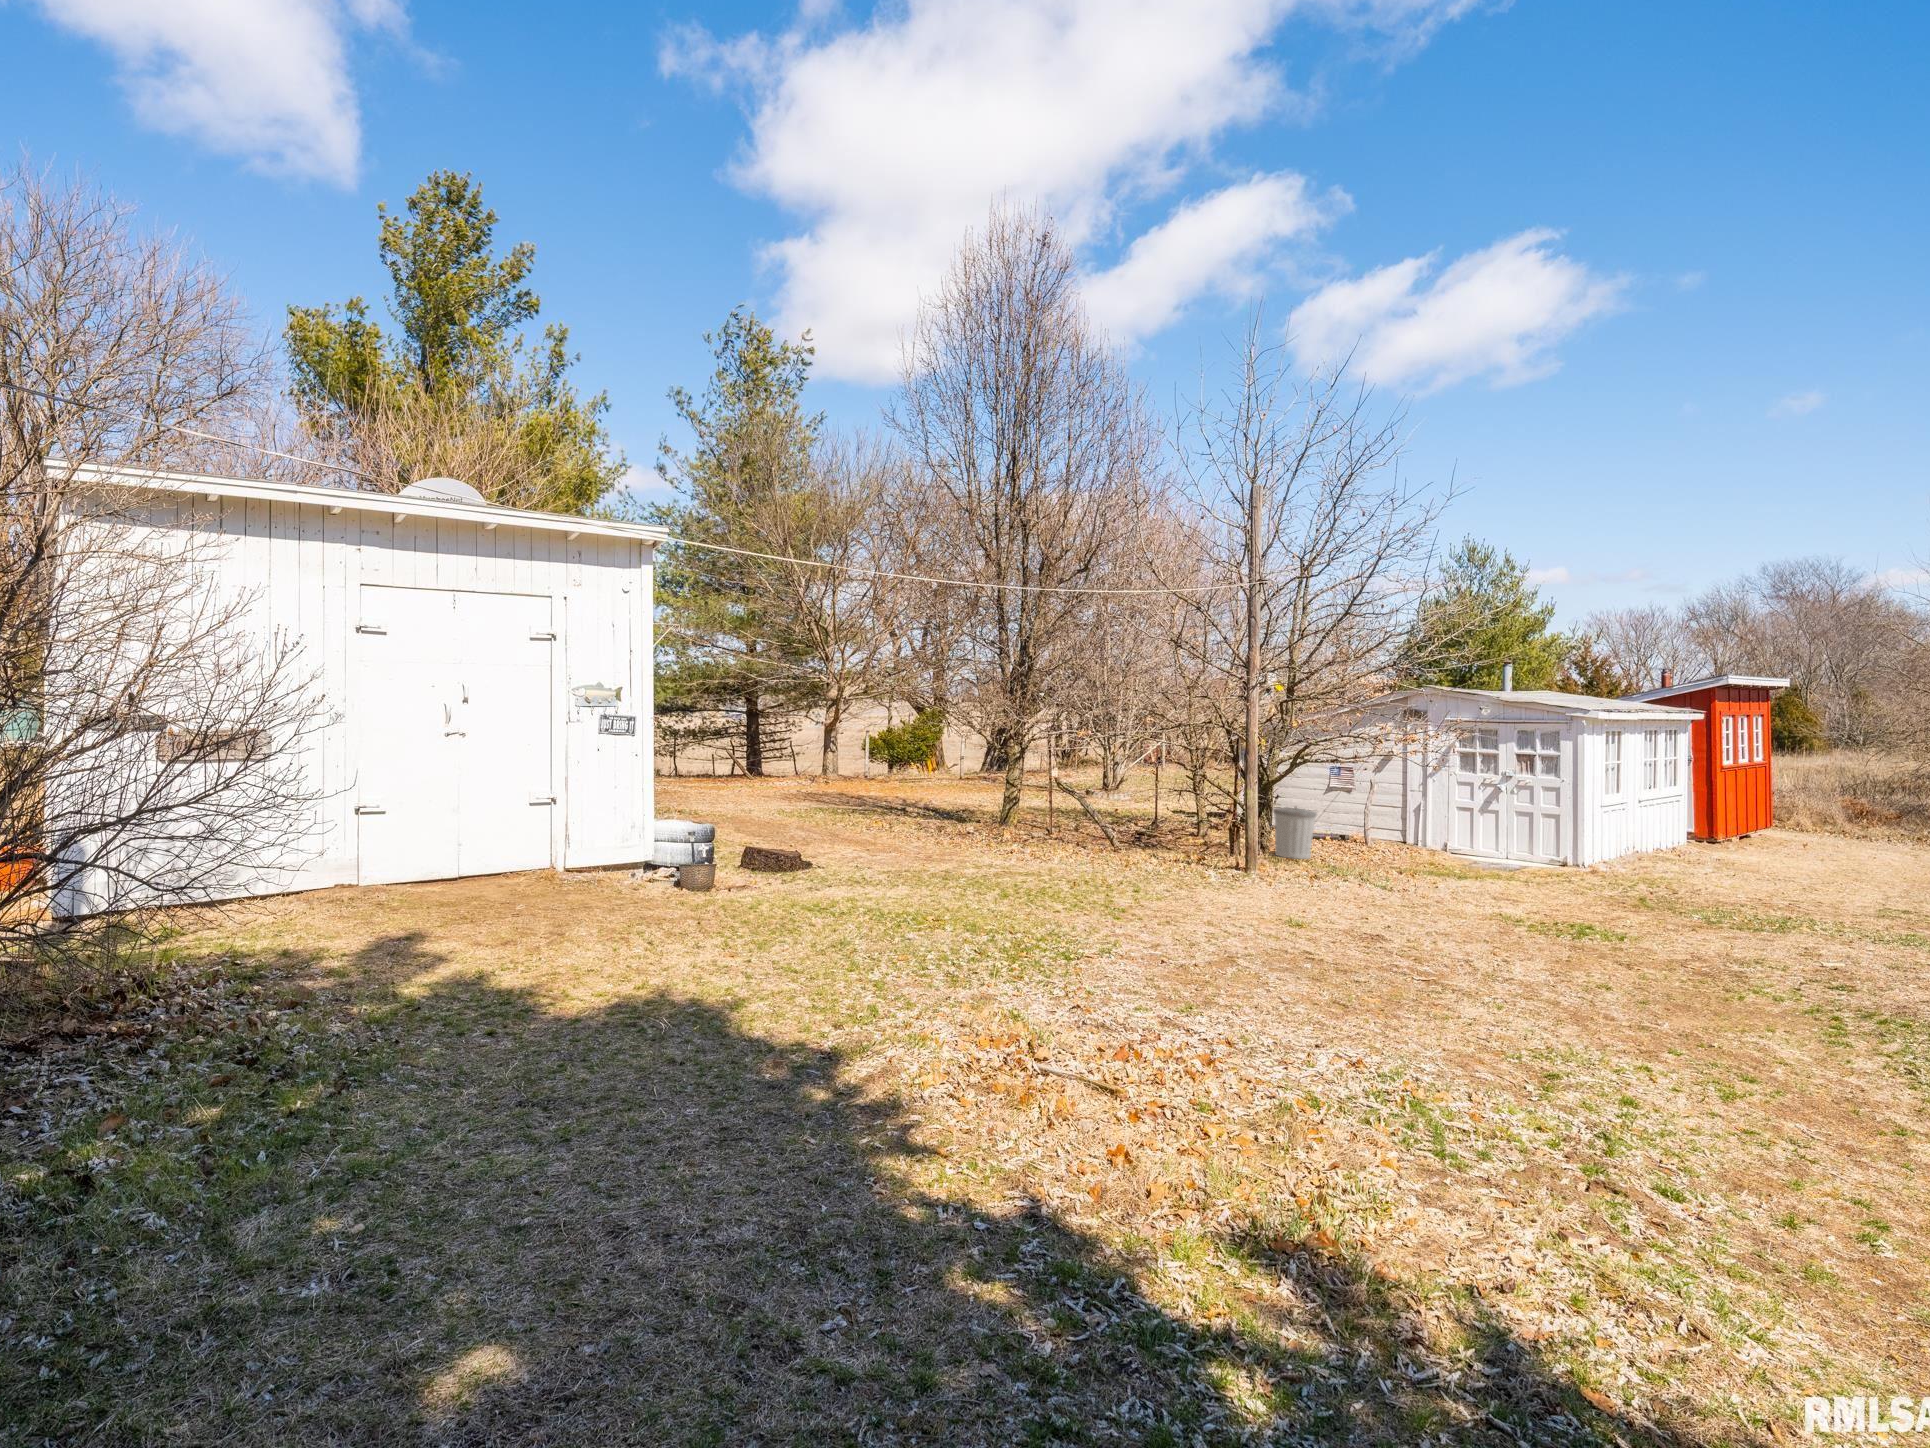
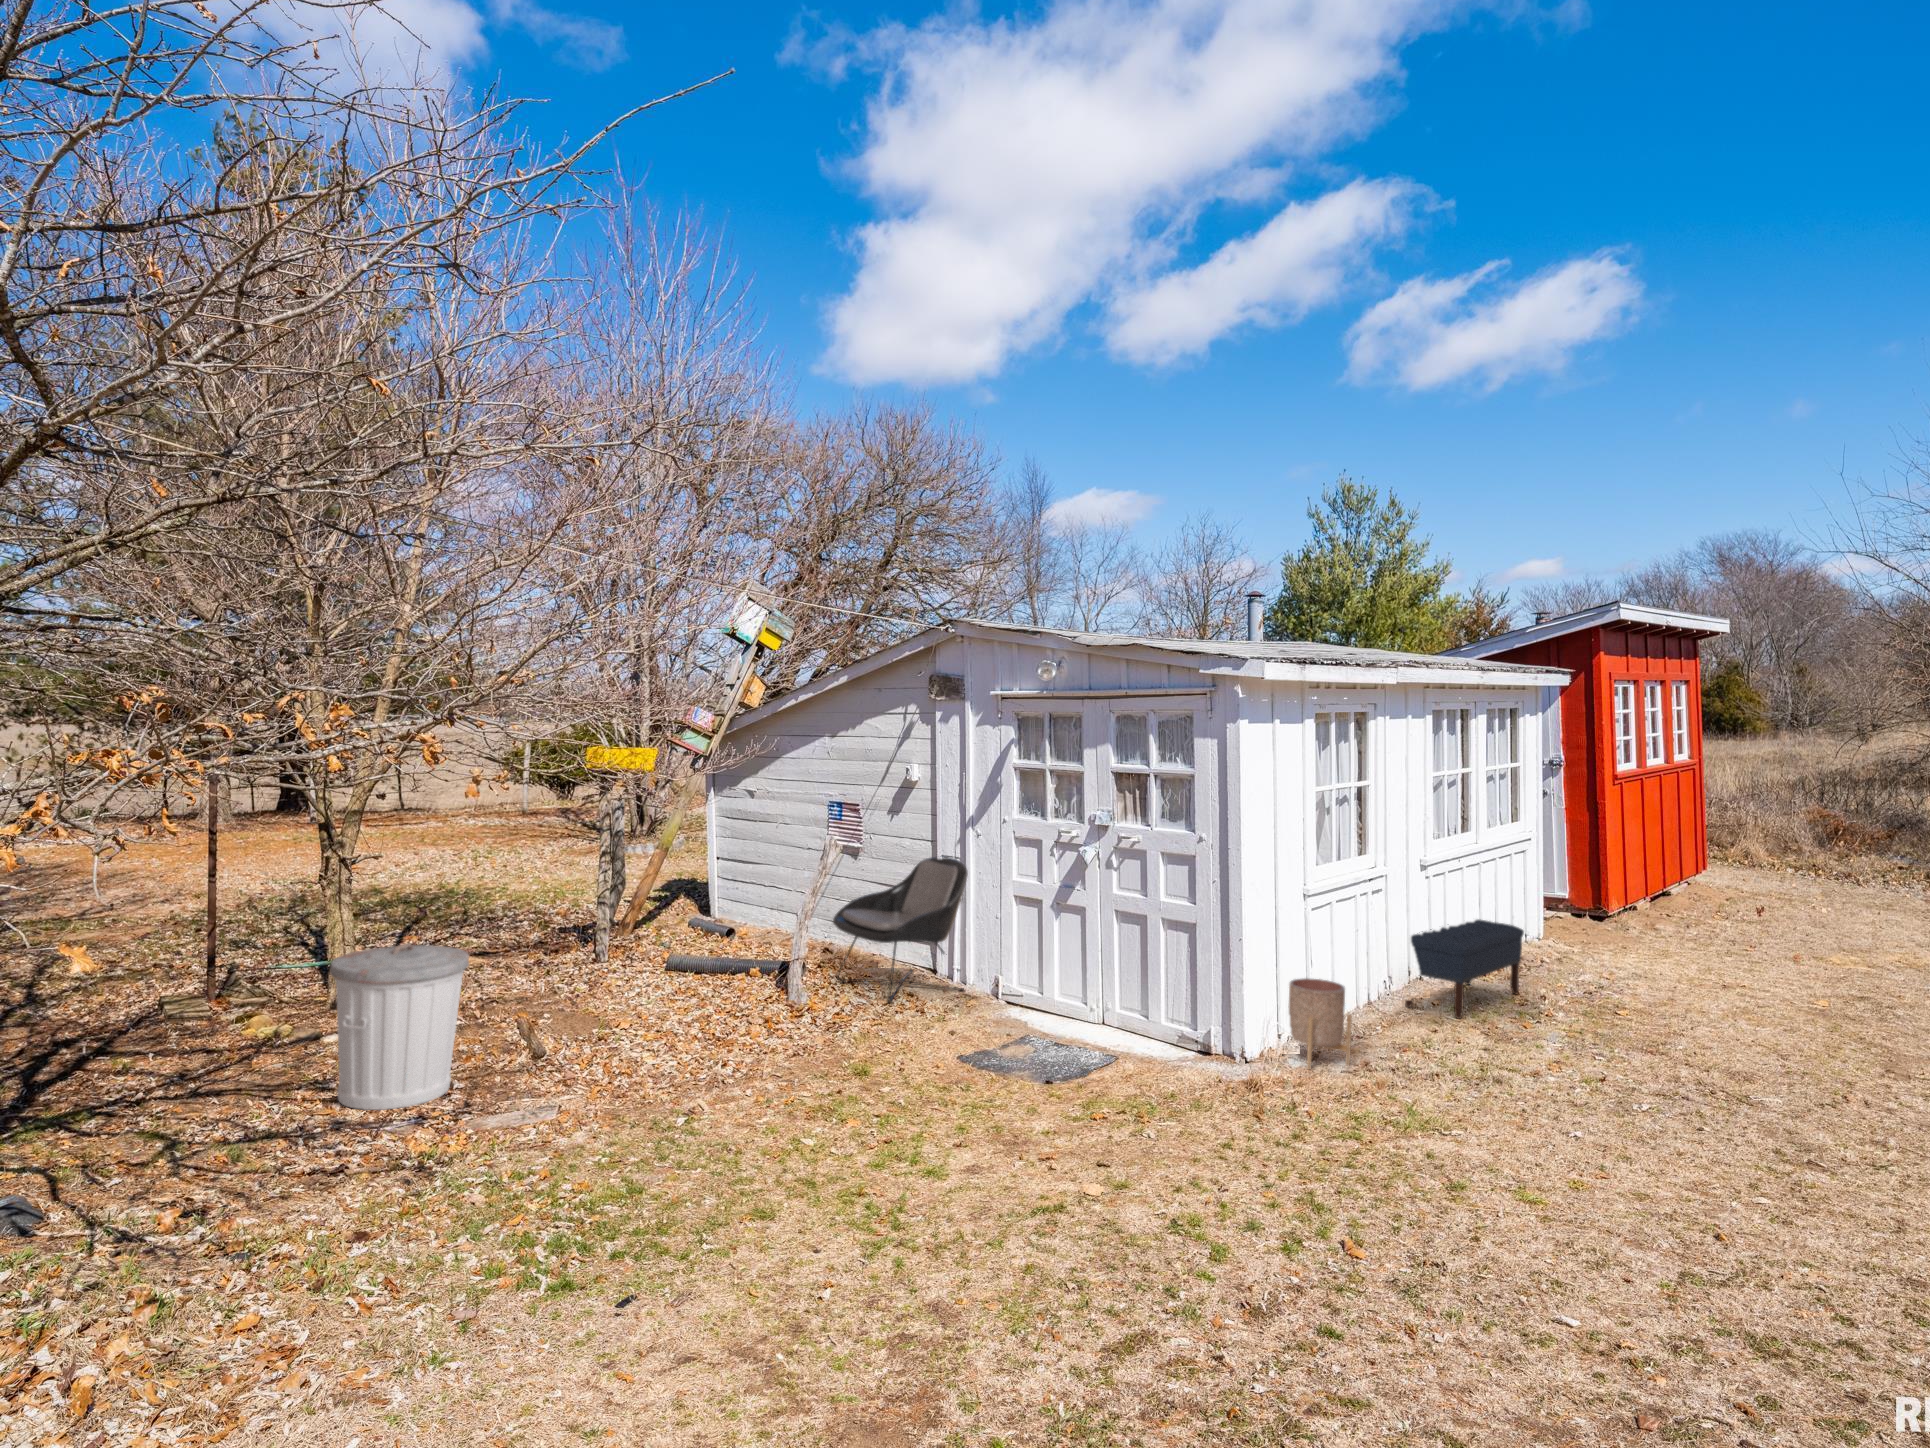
lounge chair: none [1371,791,1434,848] -> present [833,857,968,1003]
bench: none [1635,827,1688,864] -> present [1405,919,1524,1019]
planter: none [1597,838,1630,871] -> present [1281,978,1352,1070]

